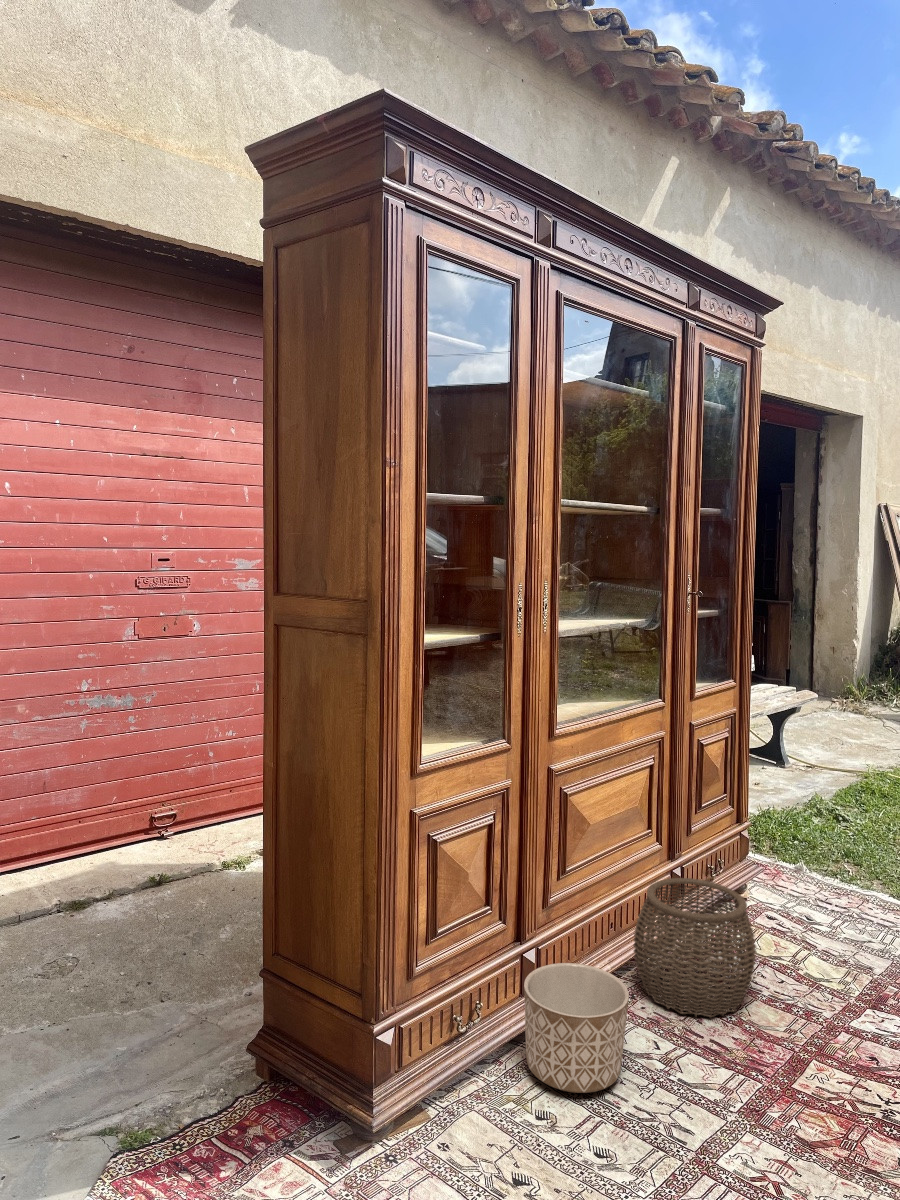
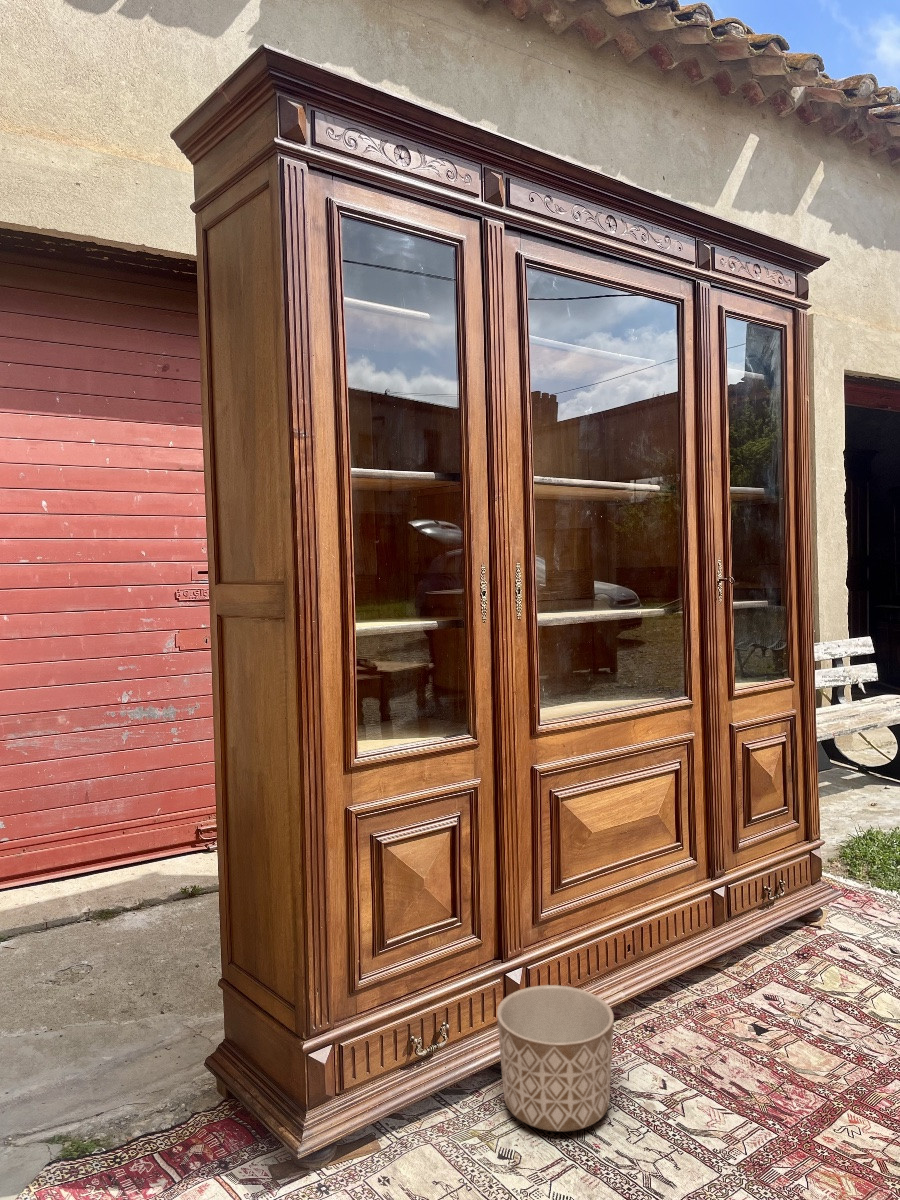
woven basket: present [633,878,757,1017] -> none [652,896,794,1056]

